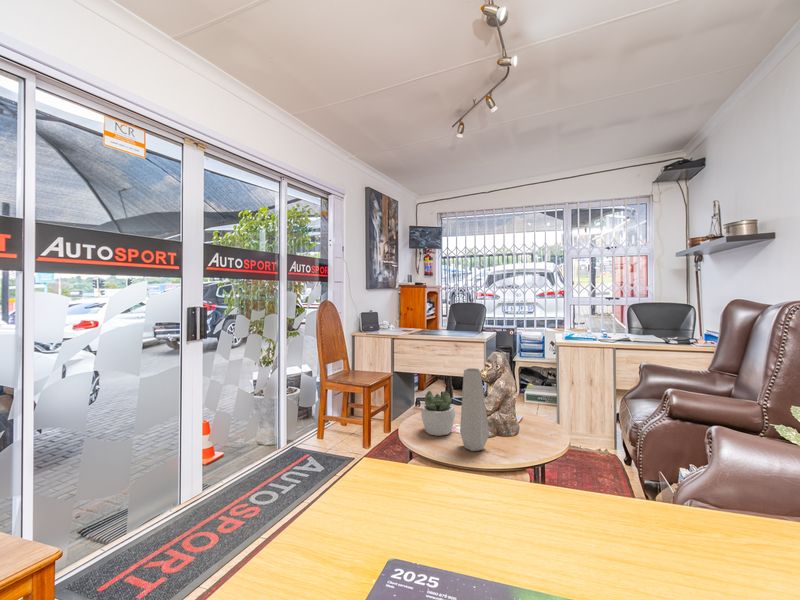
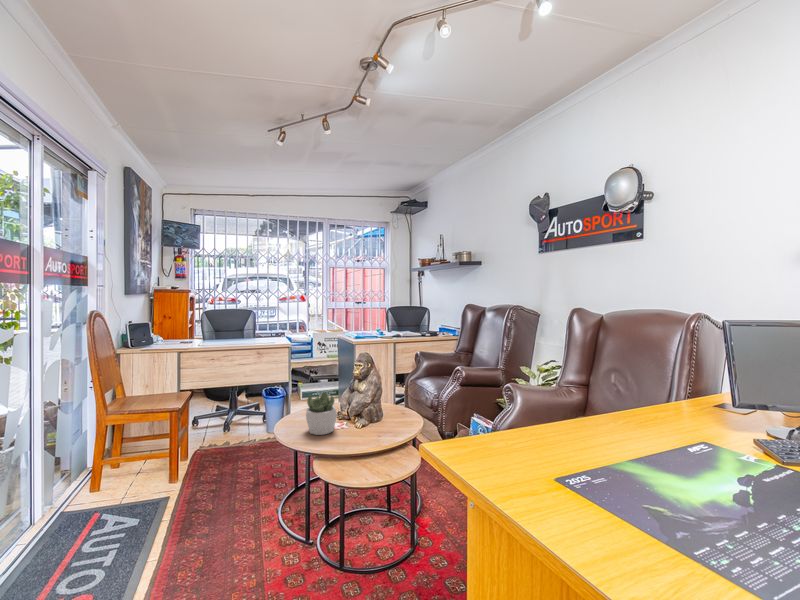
vase: present [460,368,489,451] -> none [352,367,376,438]

